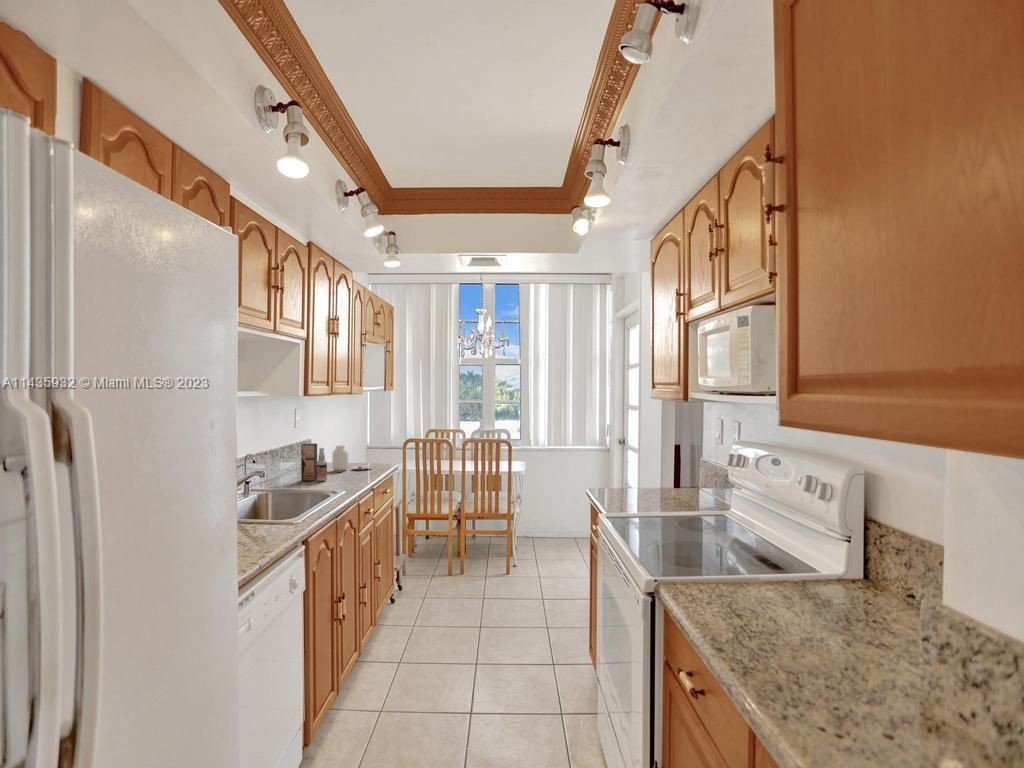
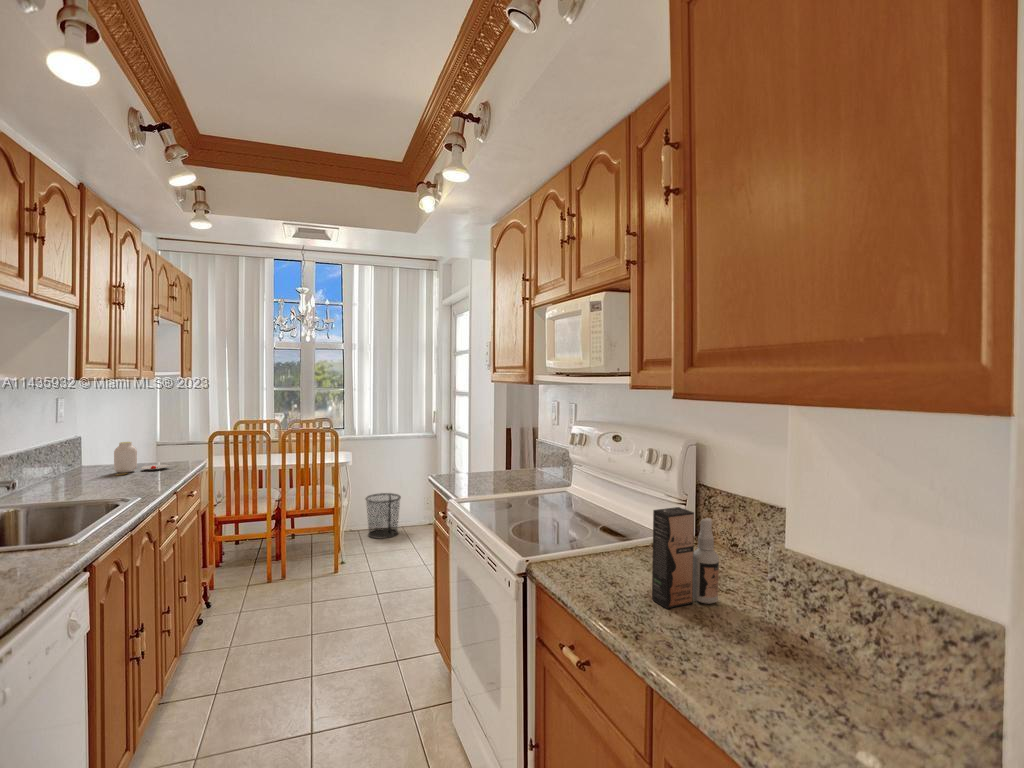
spray bottle: present [301,443,327,481] -> present [652,507,719,609]
trash can: none [538,503,572,547] -> present [366,493,401,538]

